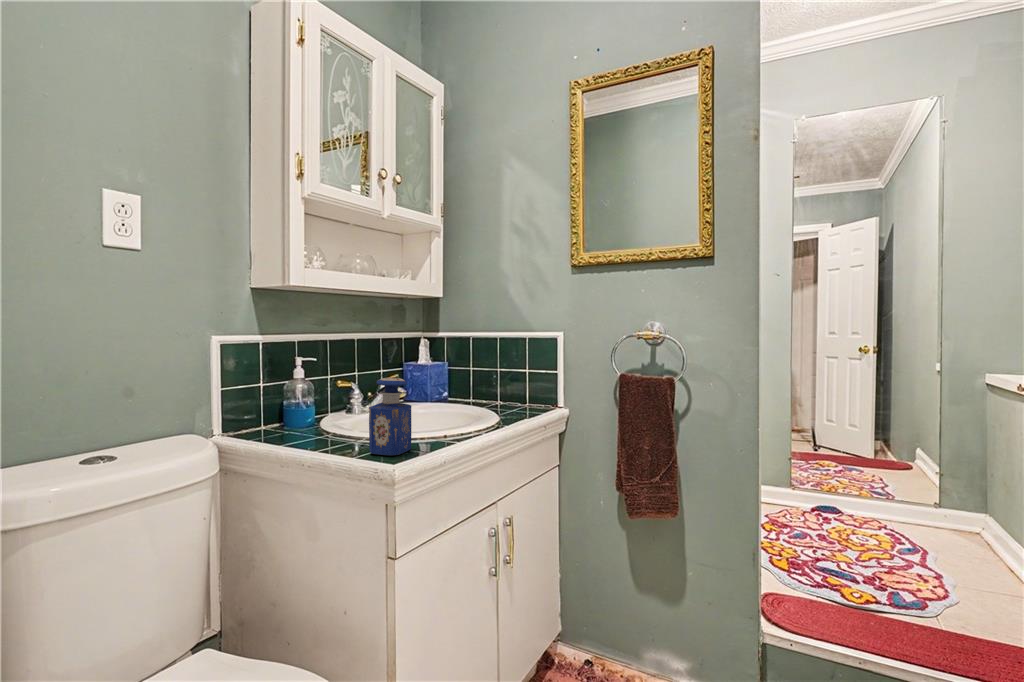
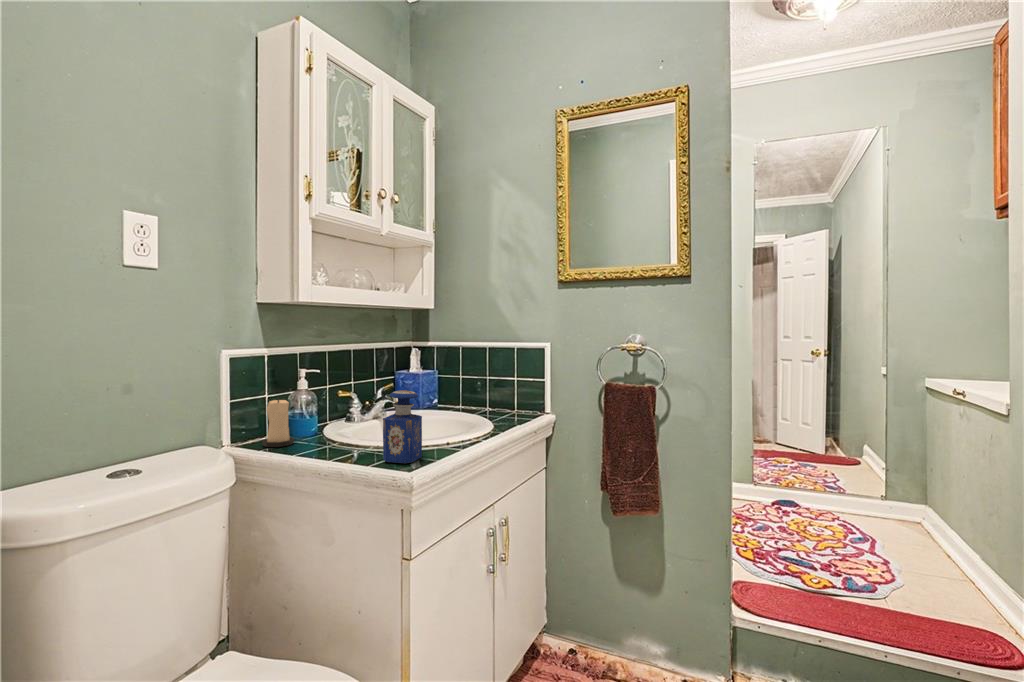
candle: none [254,384,287,437] -> present [262,397,294,447]

